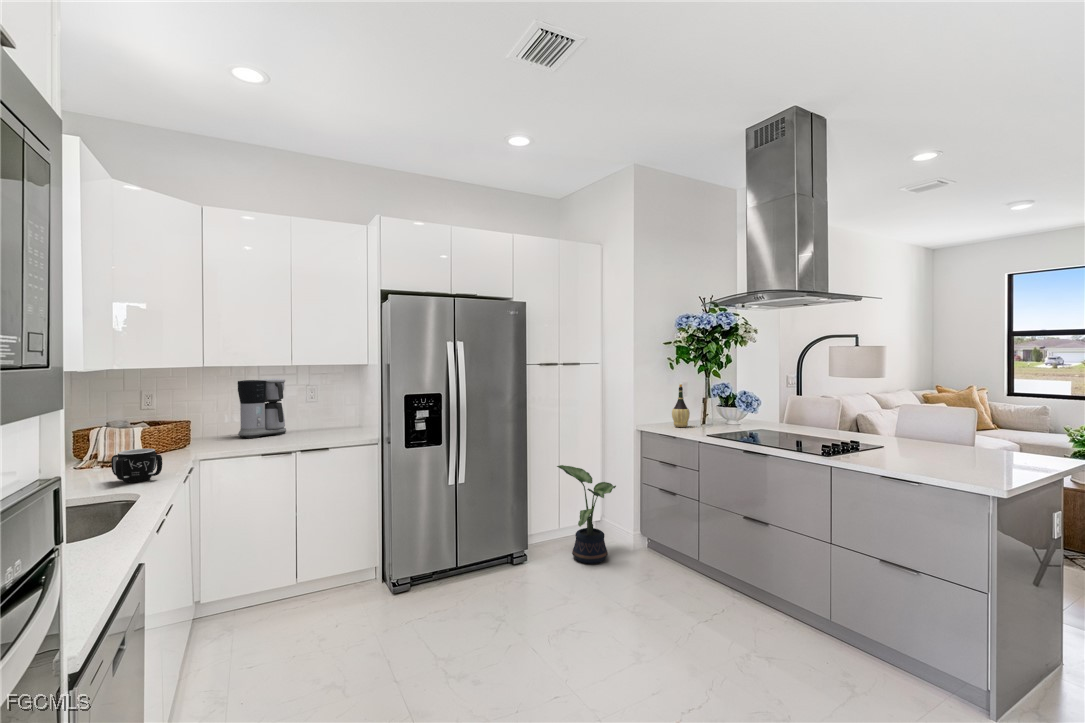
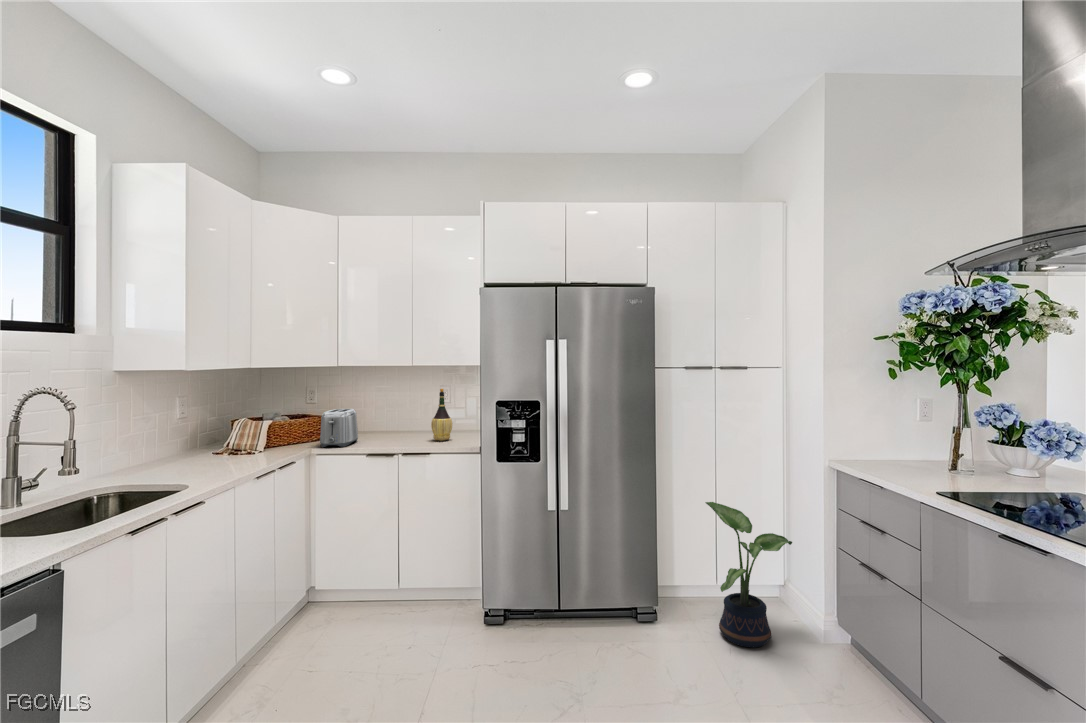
coffee maker: present [238,379,286,438] -> none [370,380,415,437]
wine bottle: present [672,384,690,427] -> present [431,389,452,441]
toaster: none [204,411,240,451] -> present [320,409,358,447]
mug: present [111,449,162,482] -> none [195,441,242,472]

